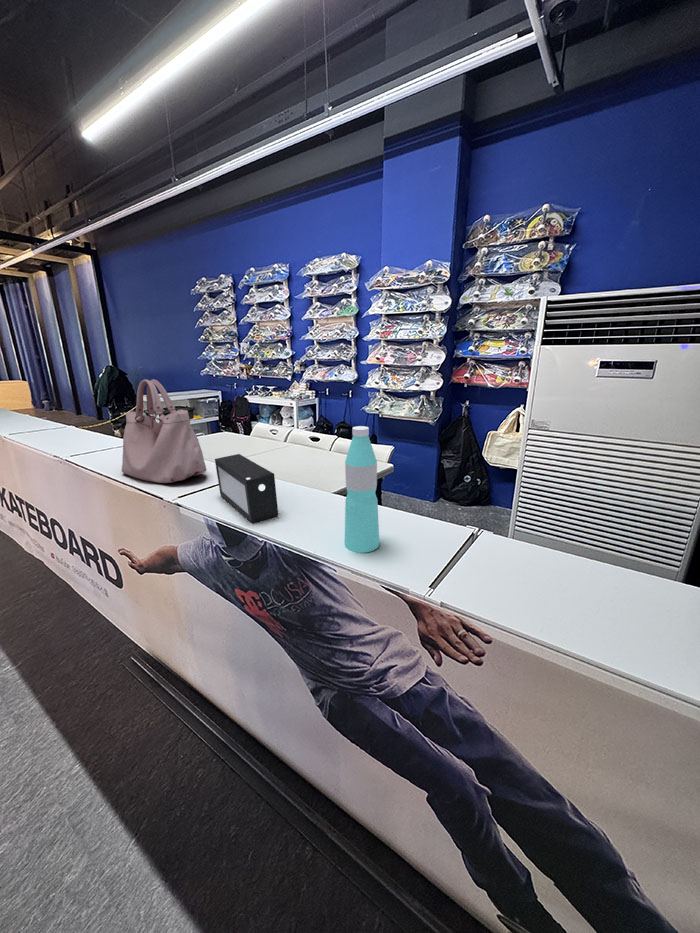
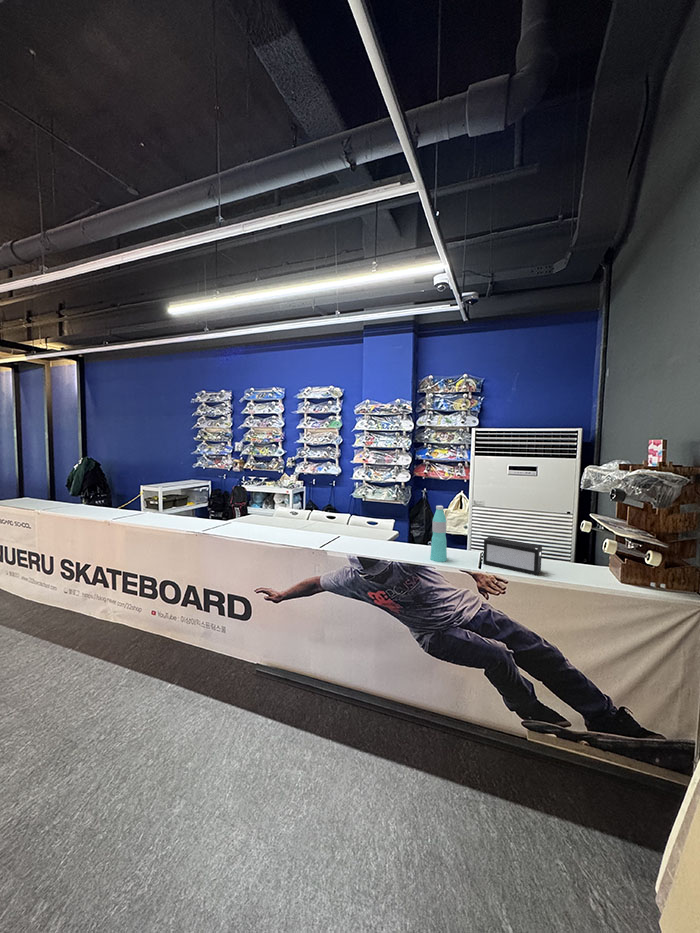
handbag: present [121,379,206,483] -> none [264,483,323,543]
speaker: present [215,454,278,523] -> present [483,537,542,575]

